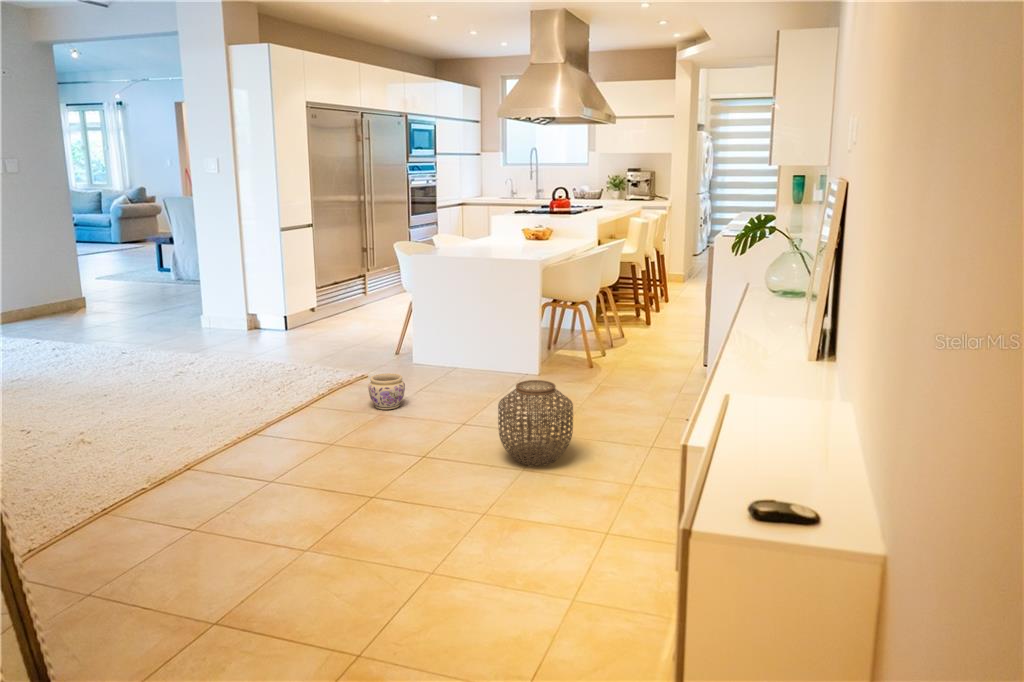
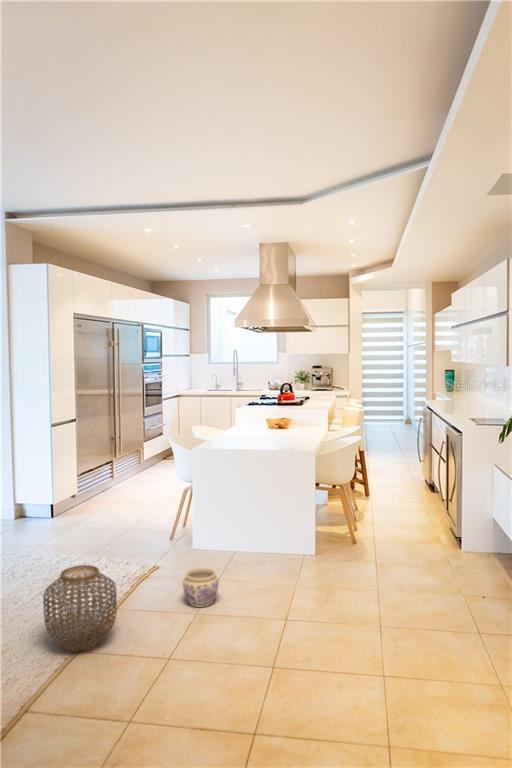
woven basket: present [498,380,573,466] -> present [43,565,117,651]

